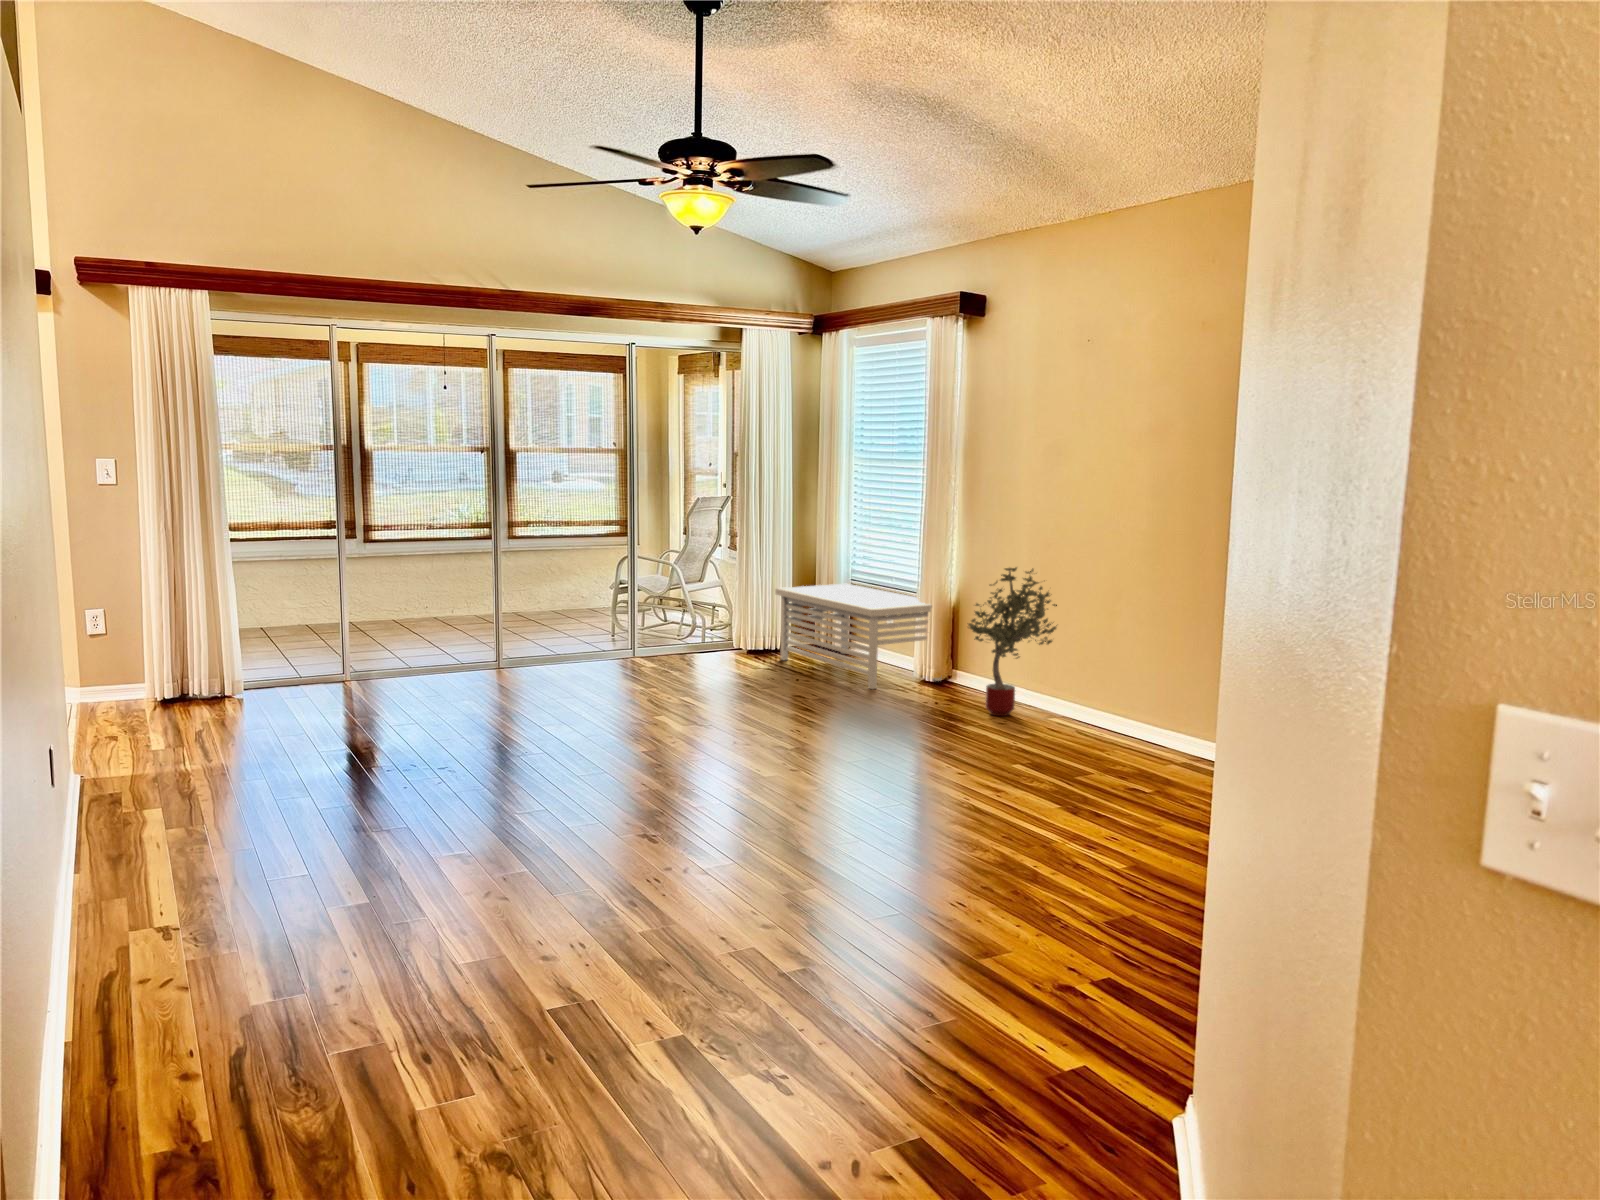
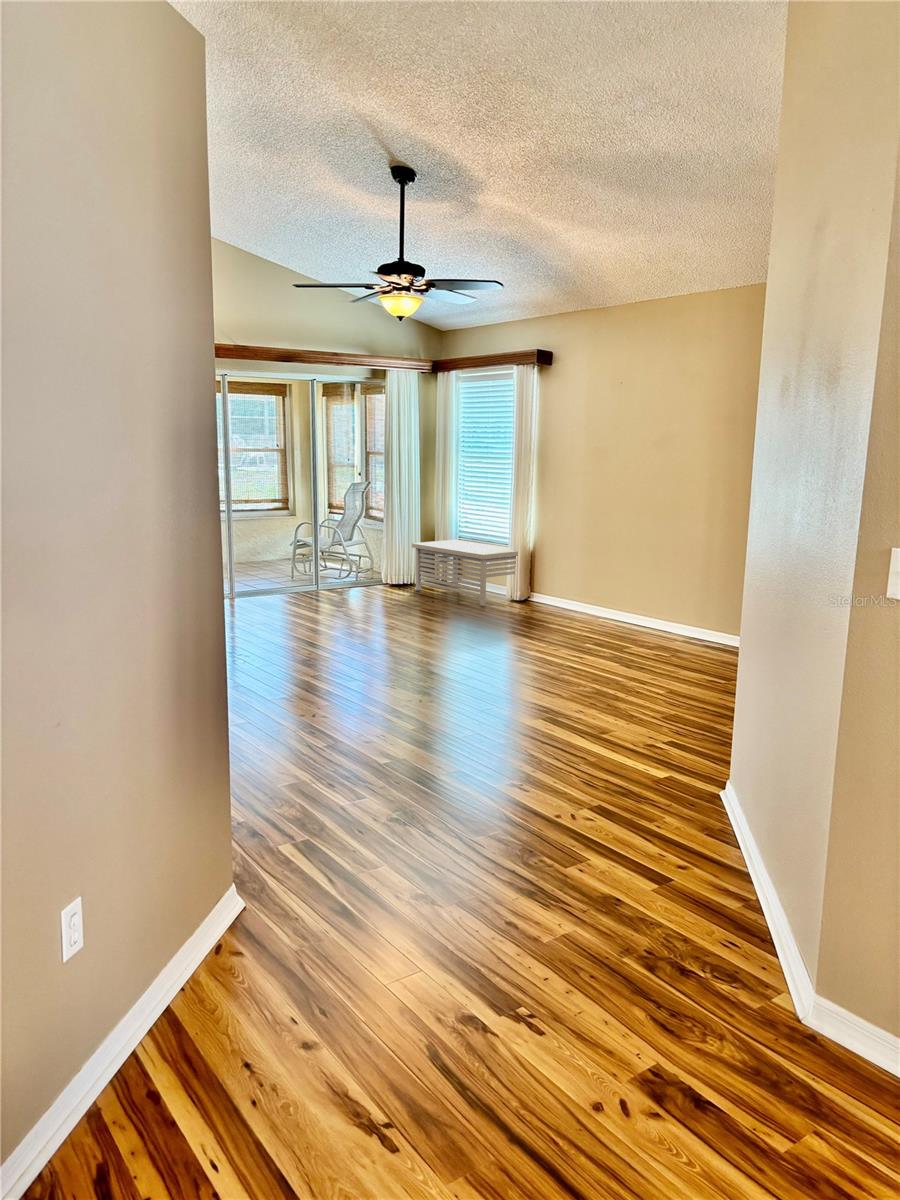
potted tree: present [968,567,1057,716] -> none [544,525,604,619]

